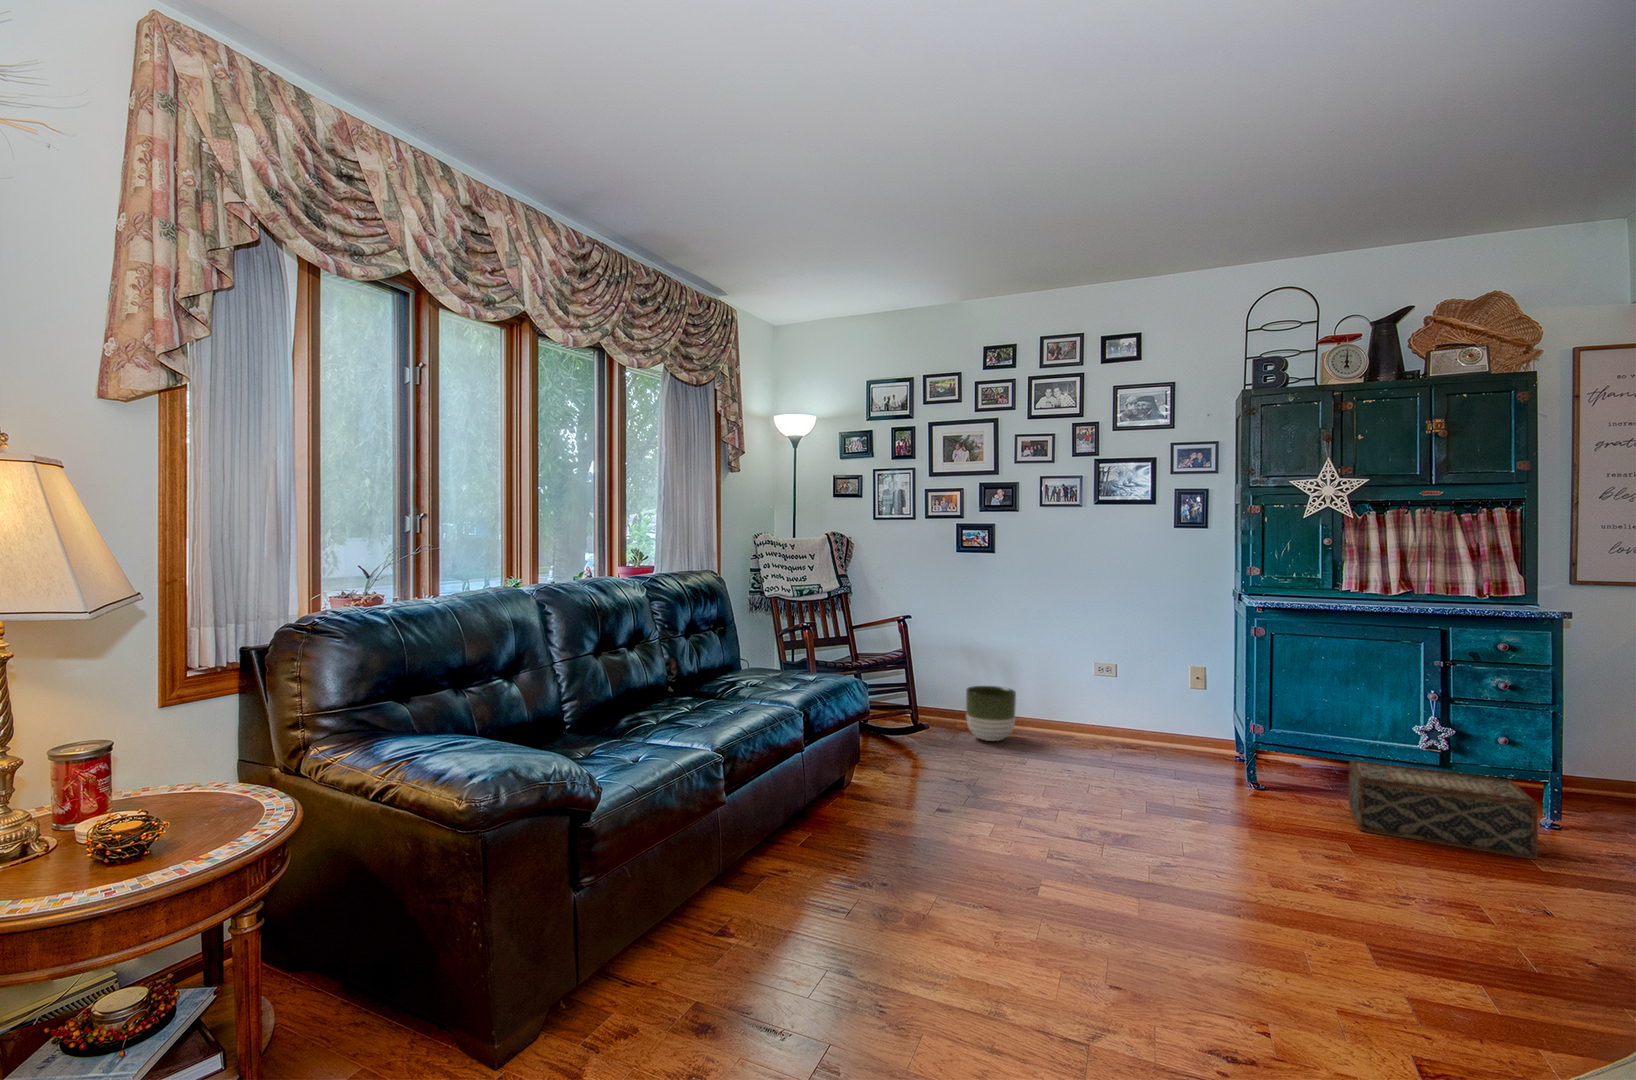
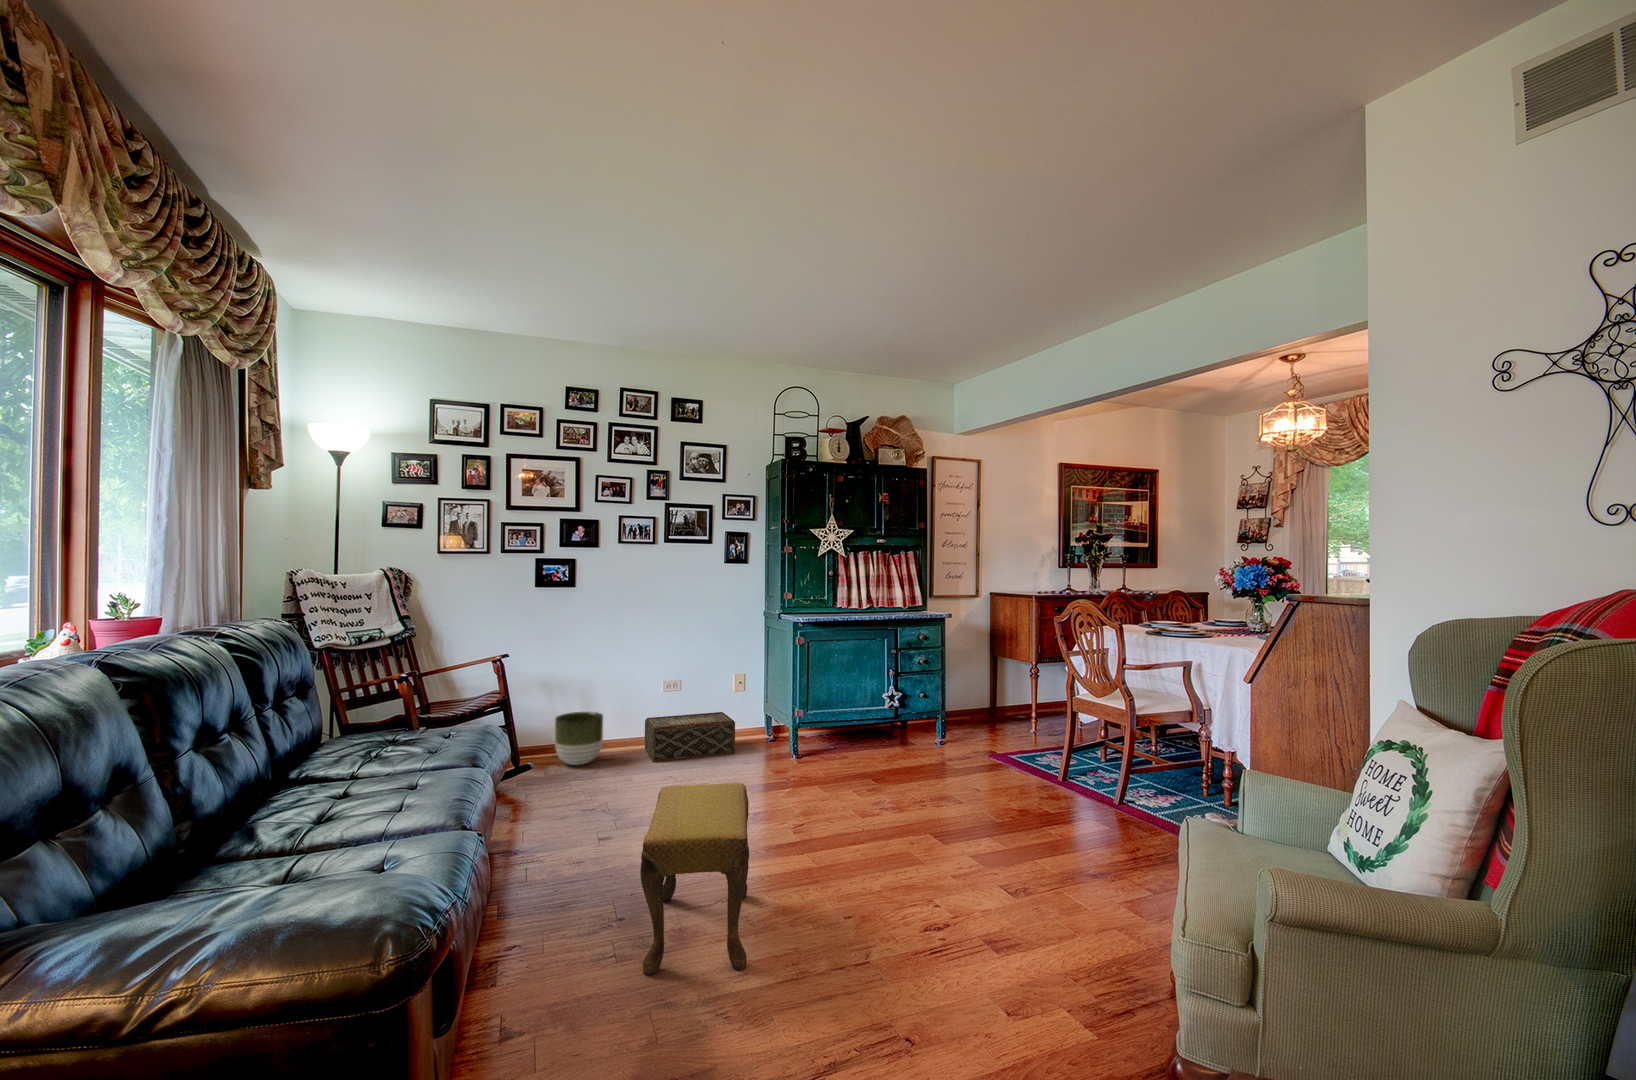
footstool: none [838,755,1020,979] -> present [640,783,749,975]
woven basket: present [1349,760,1538,859] -> present [645,712,735,762]

